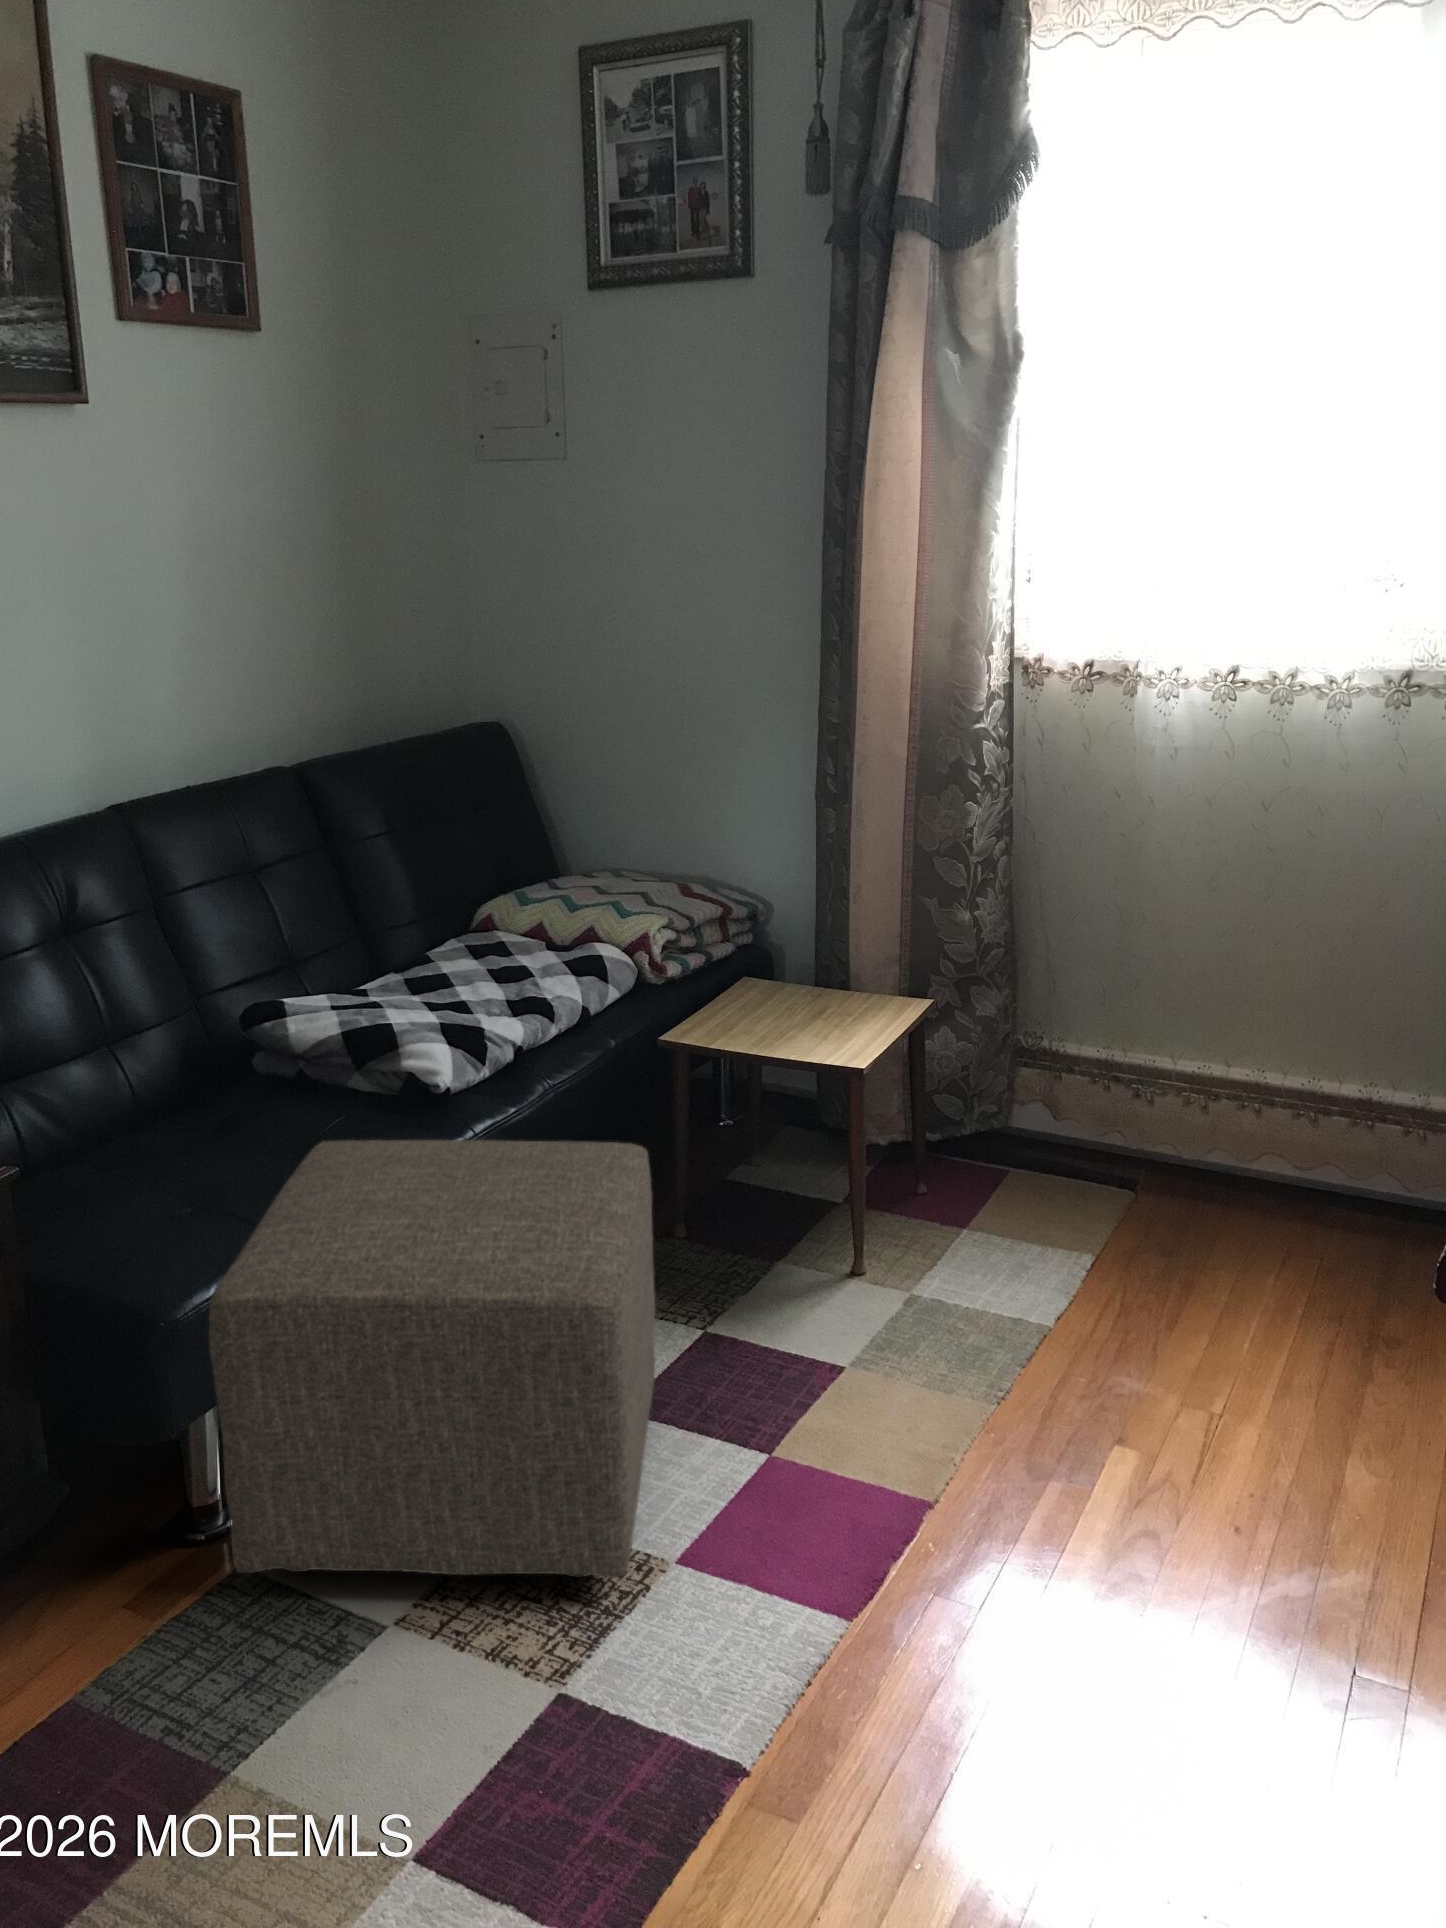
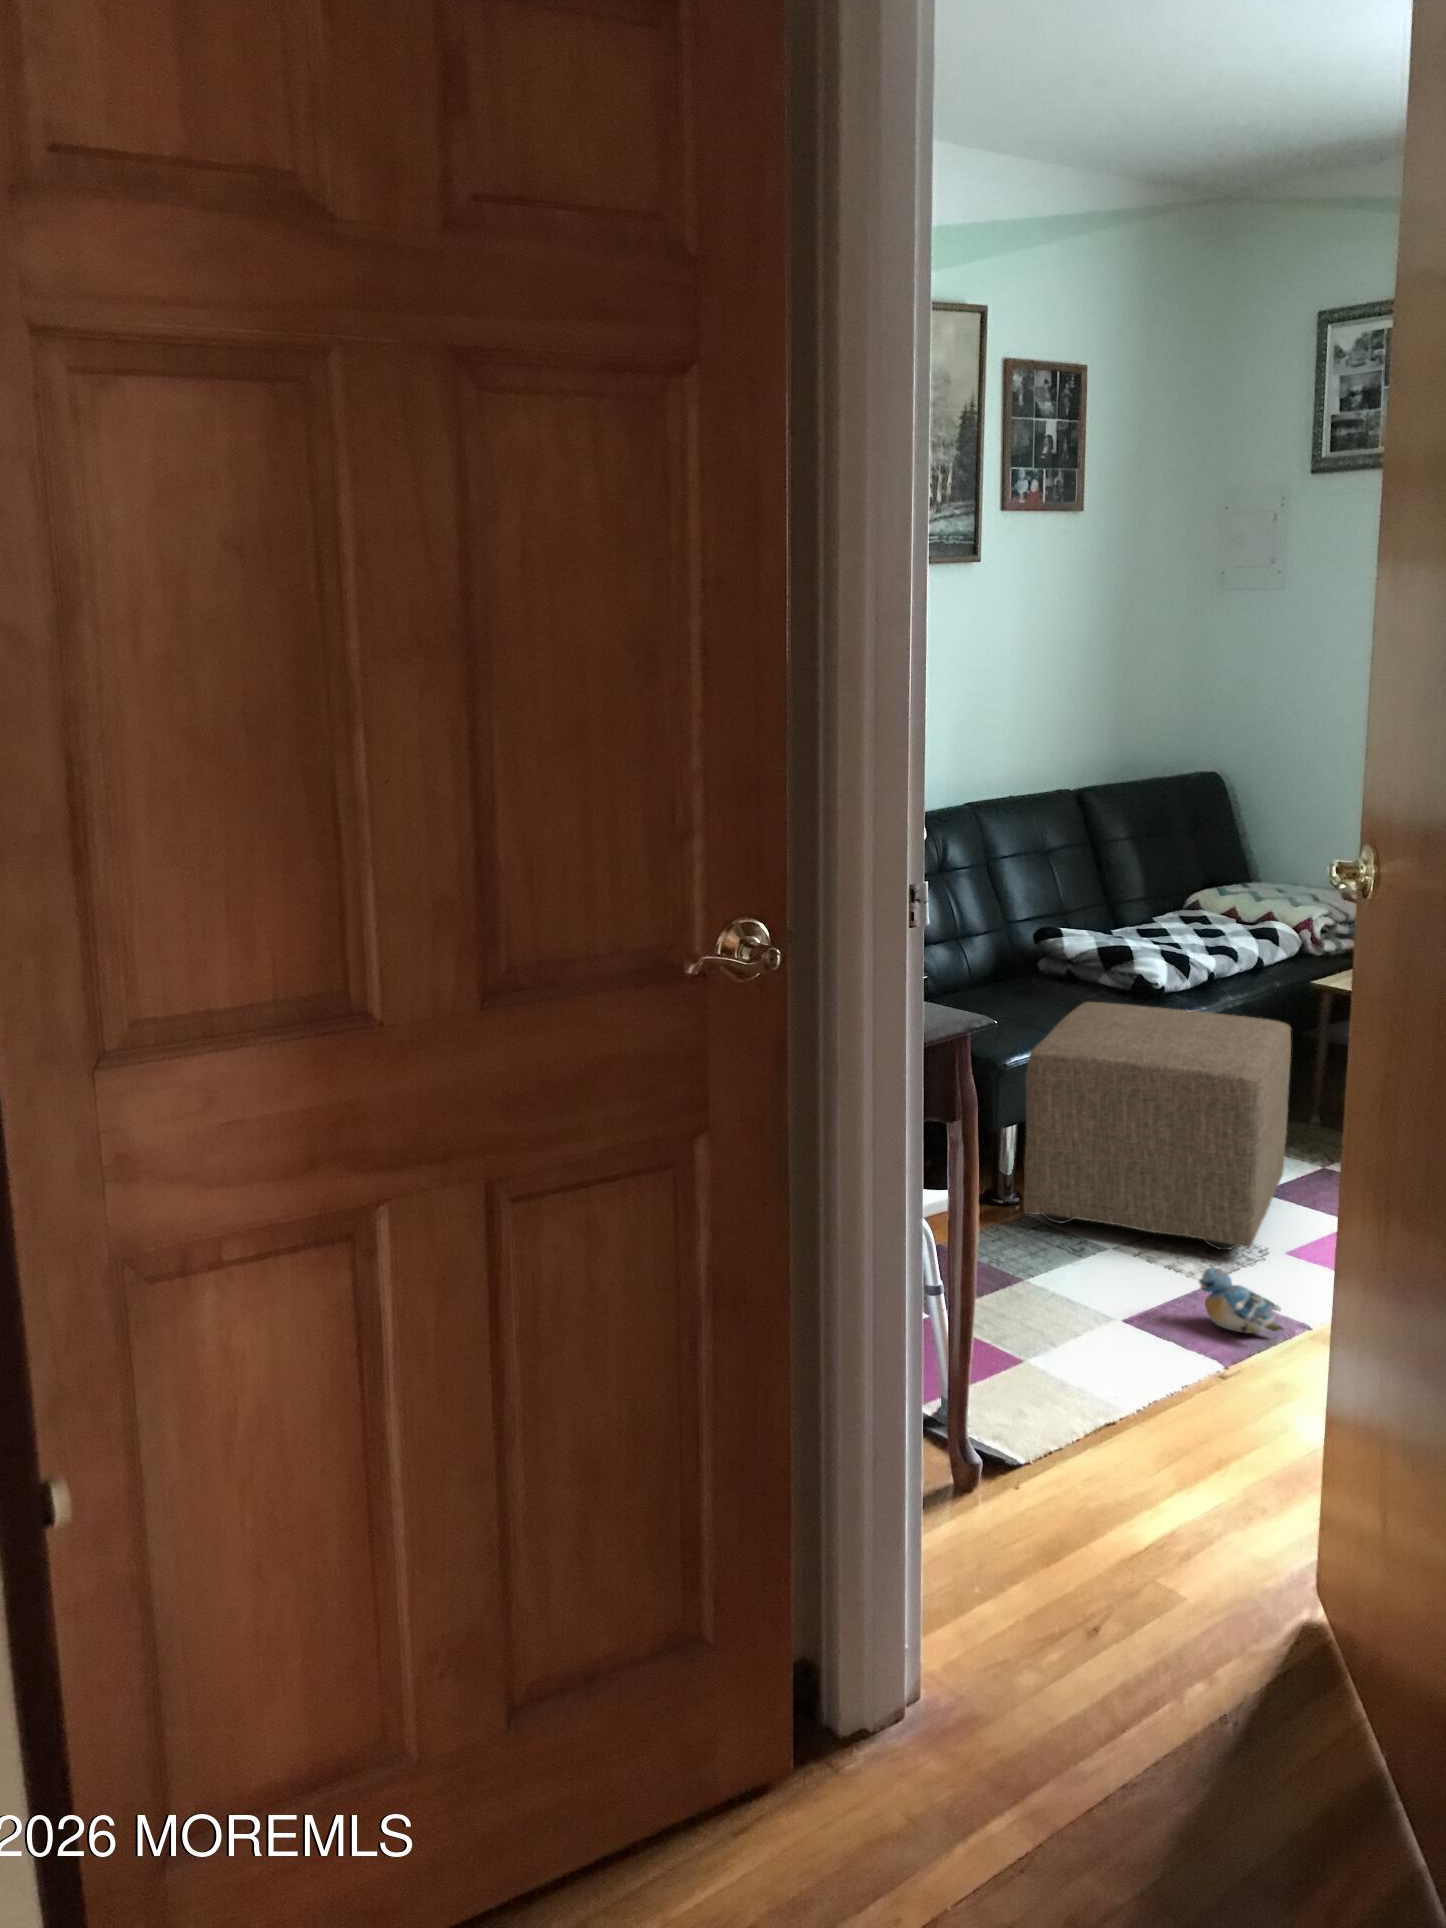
plush toy: none [548,1704,707,1827] -> present [1199,1268,1283,1333]

